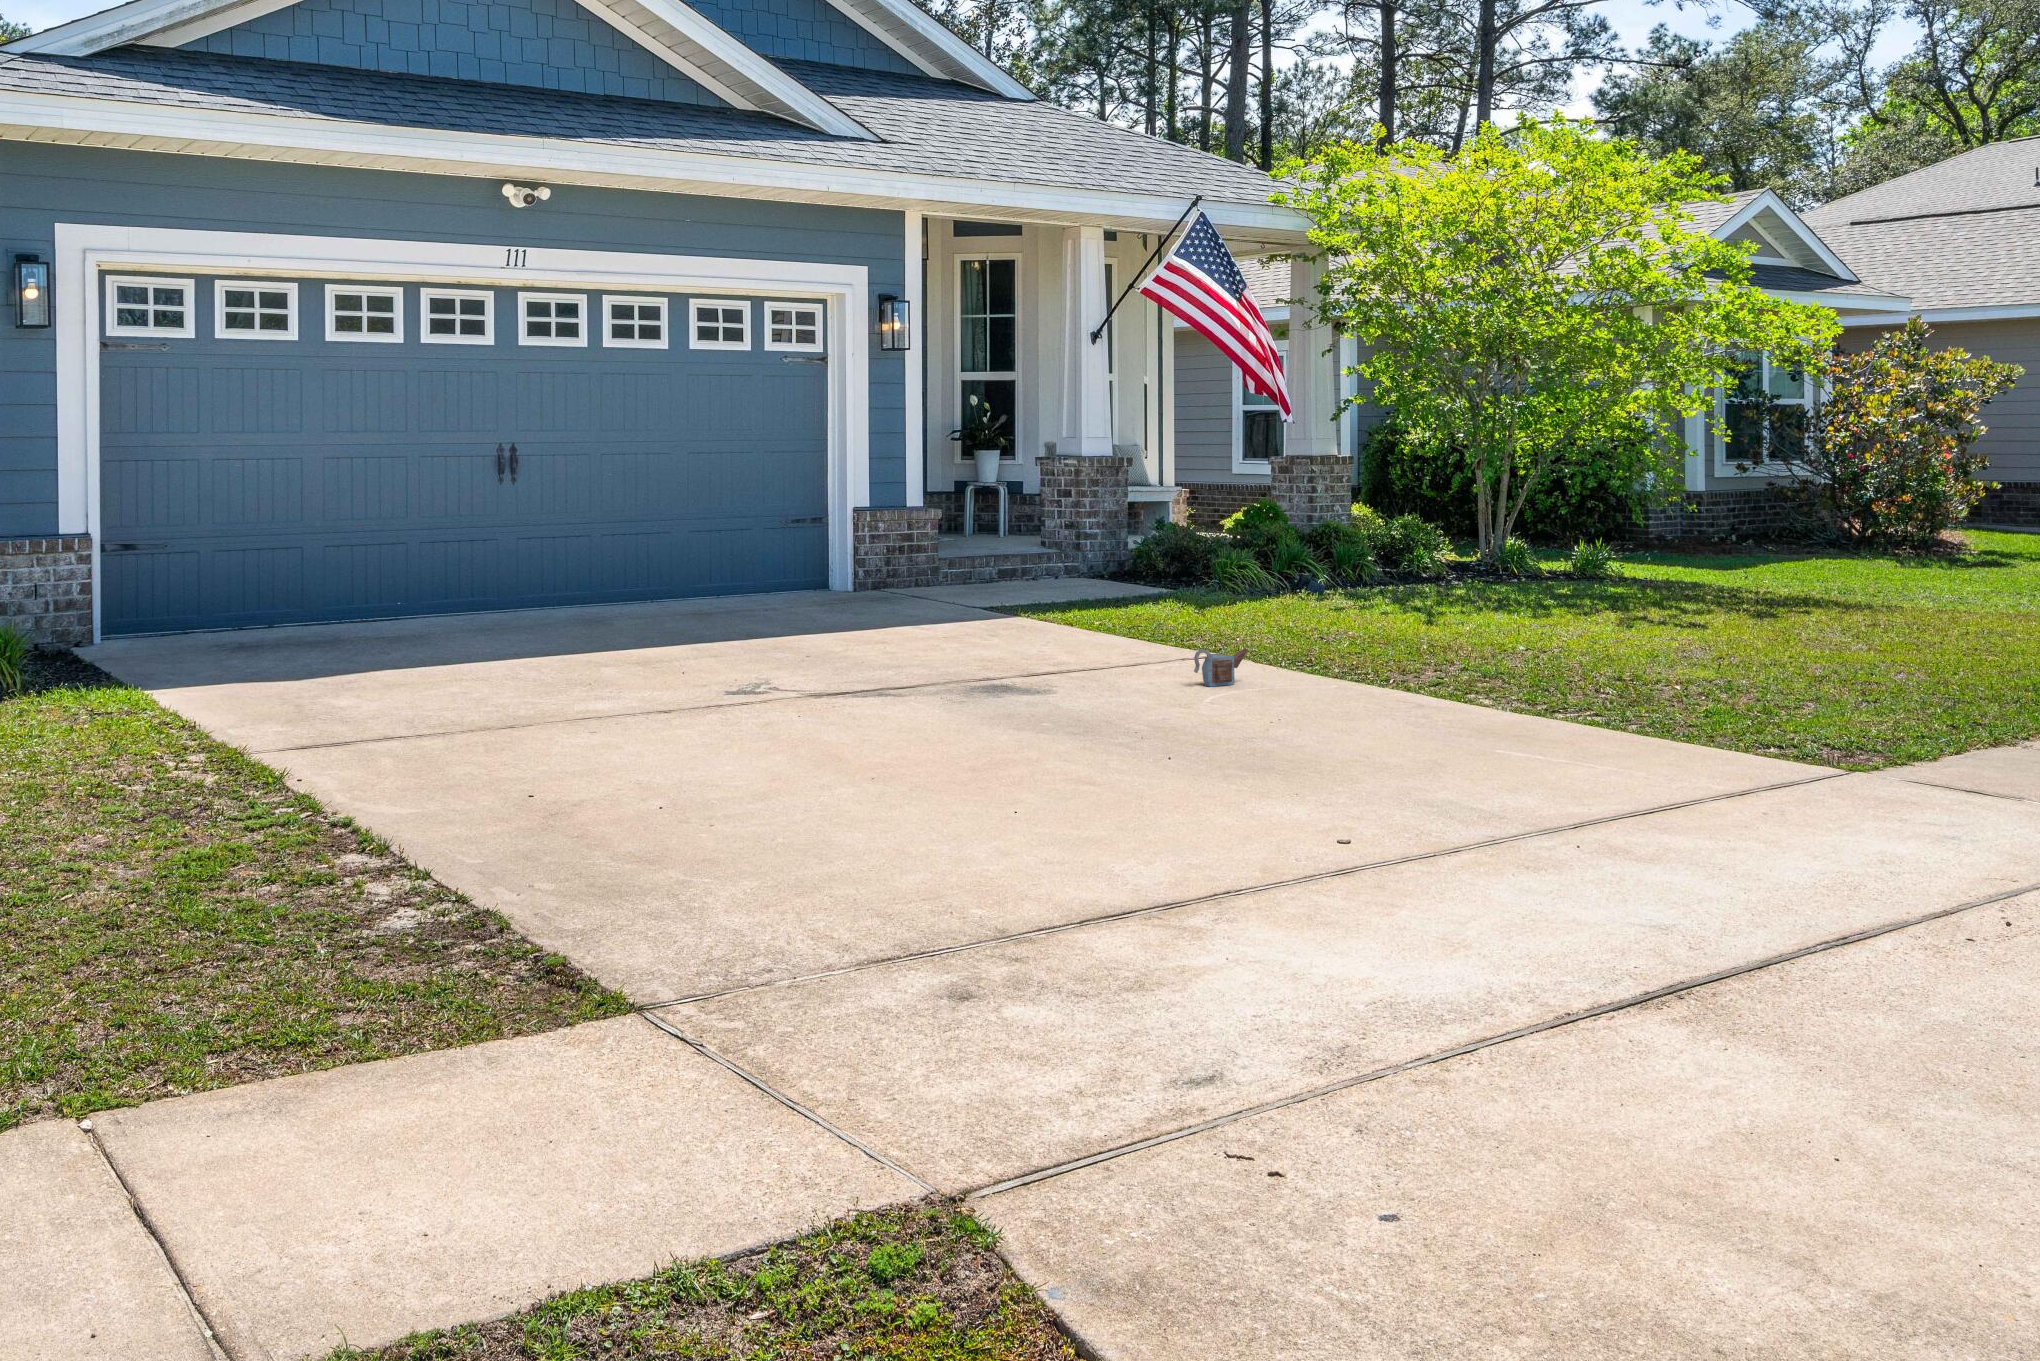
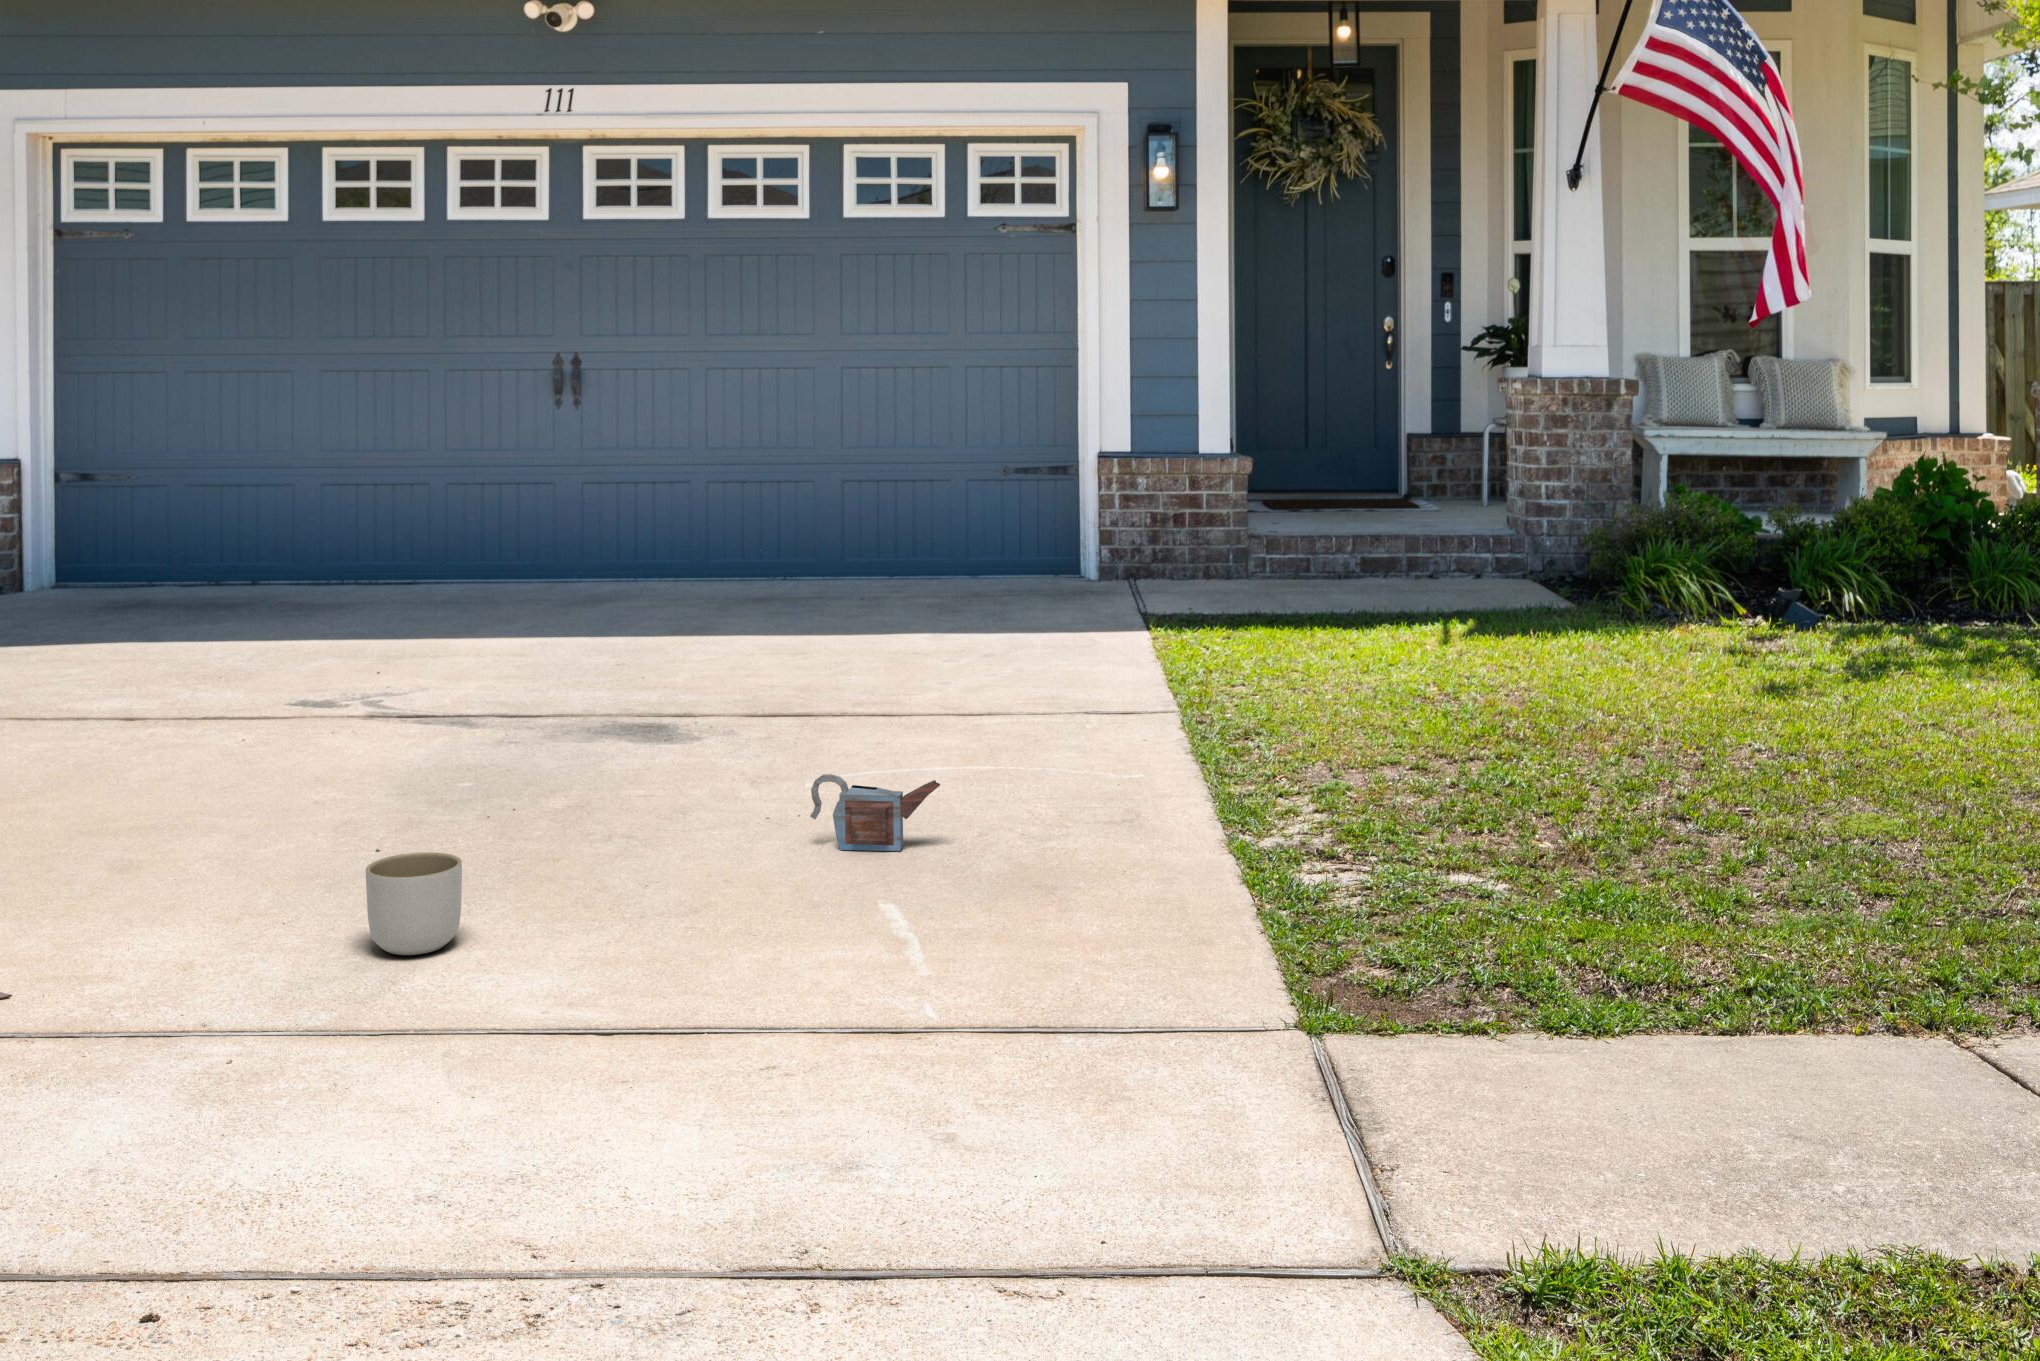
planter: none [1162,683,1208,730] -> present [366,852,462,955]

